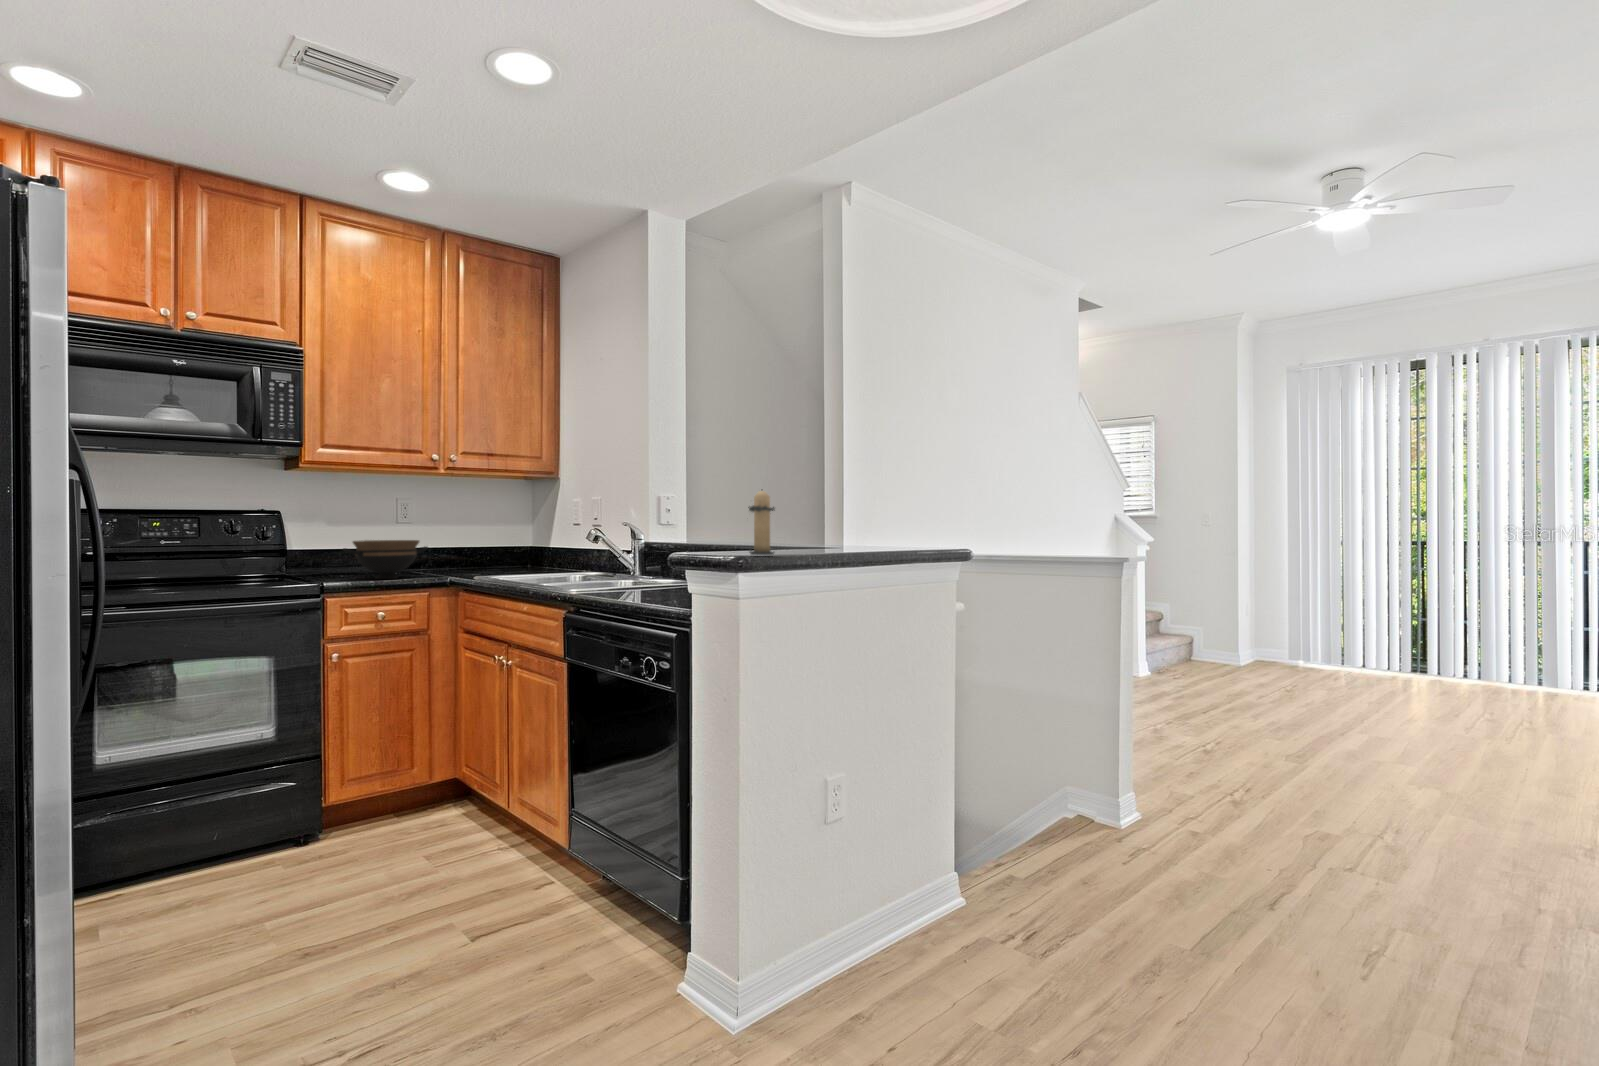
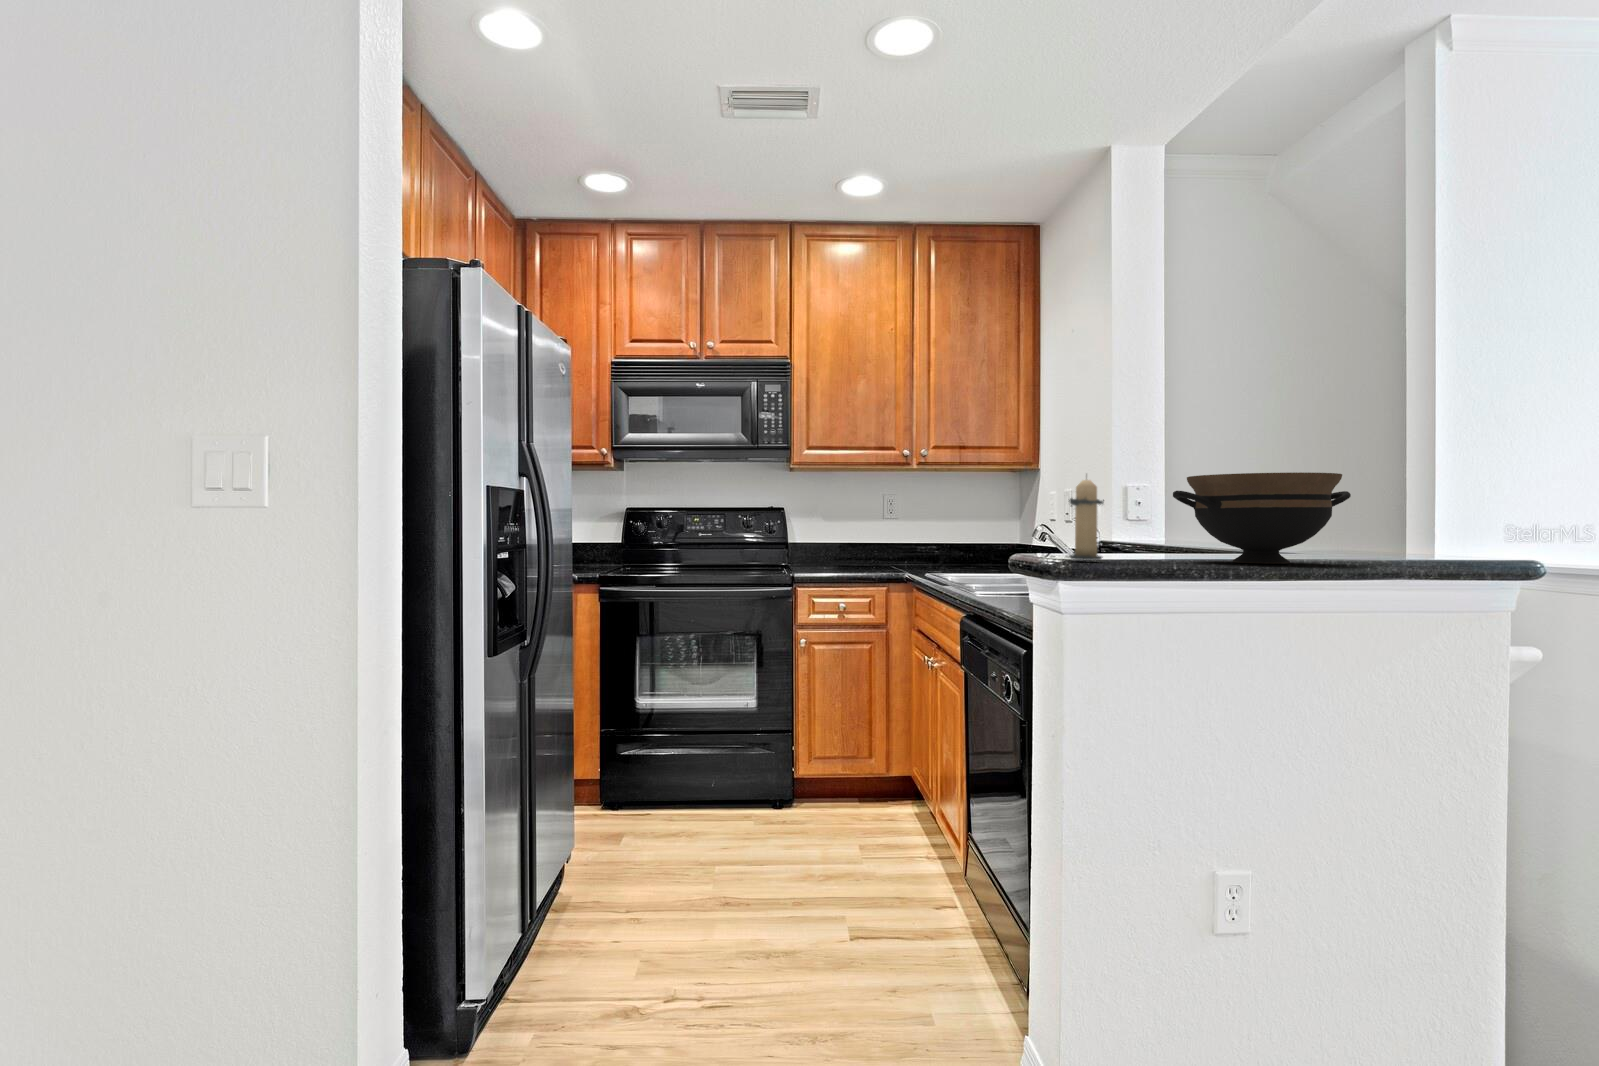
bowl: present [343,540,428,579] -> present [1173,472,1351,564]

